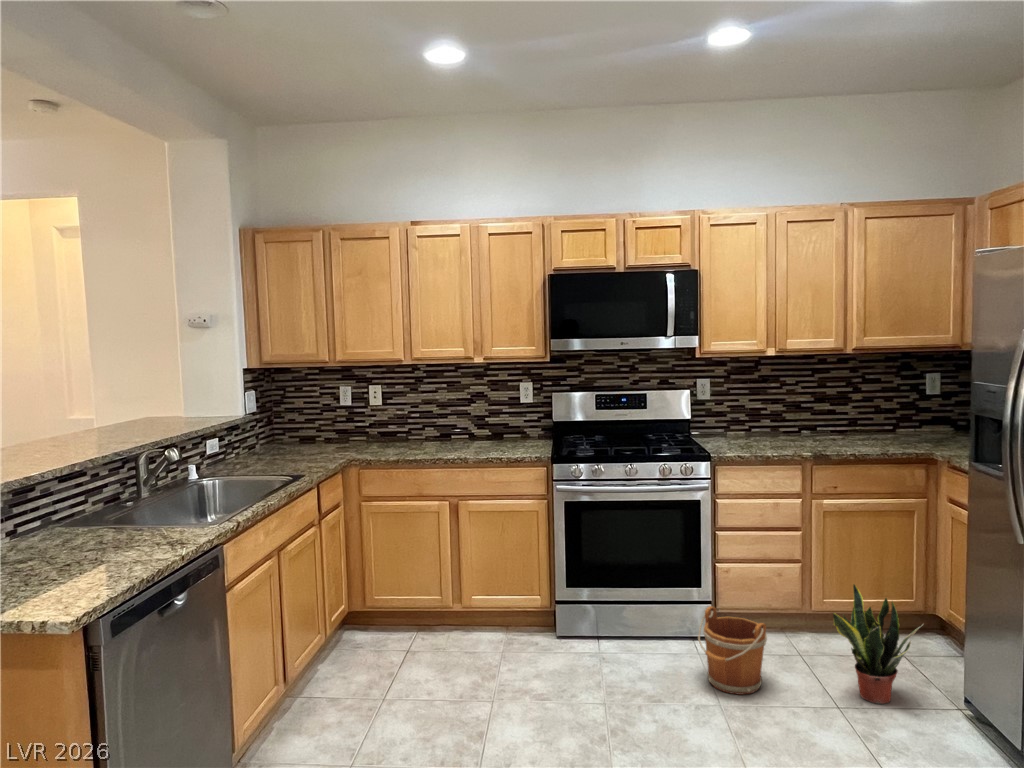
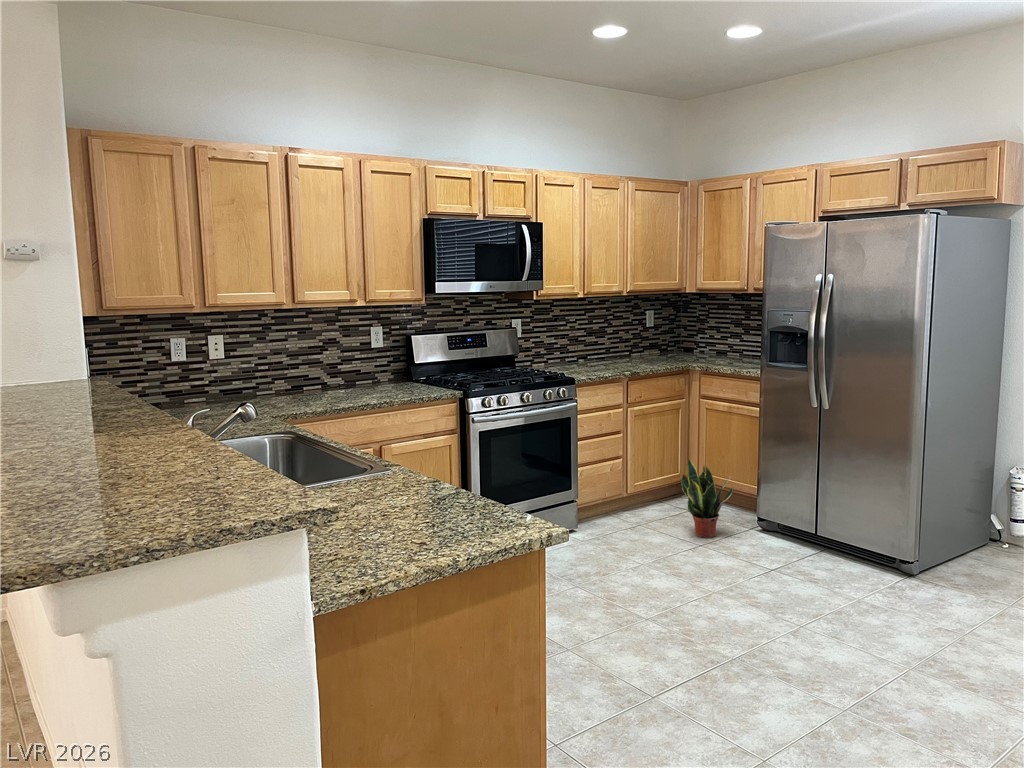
bucket: present [698,606,767,695] -> none [599,496,653,557]

